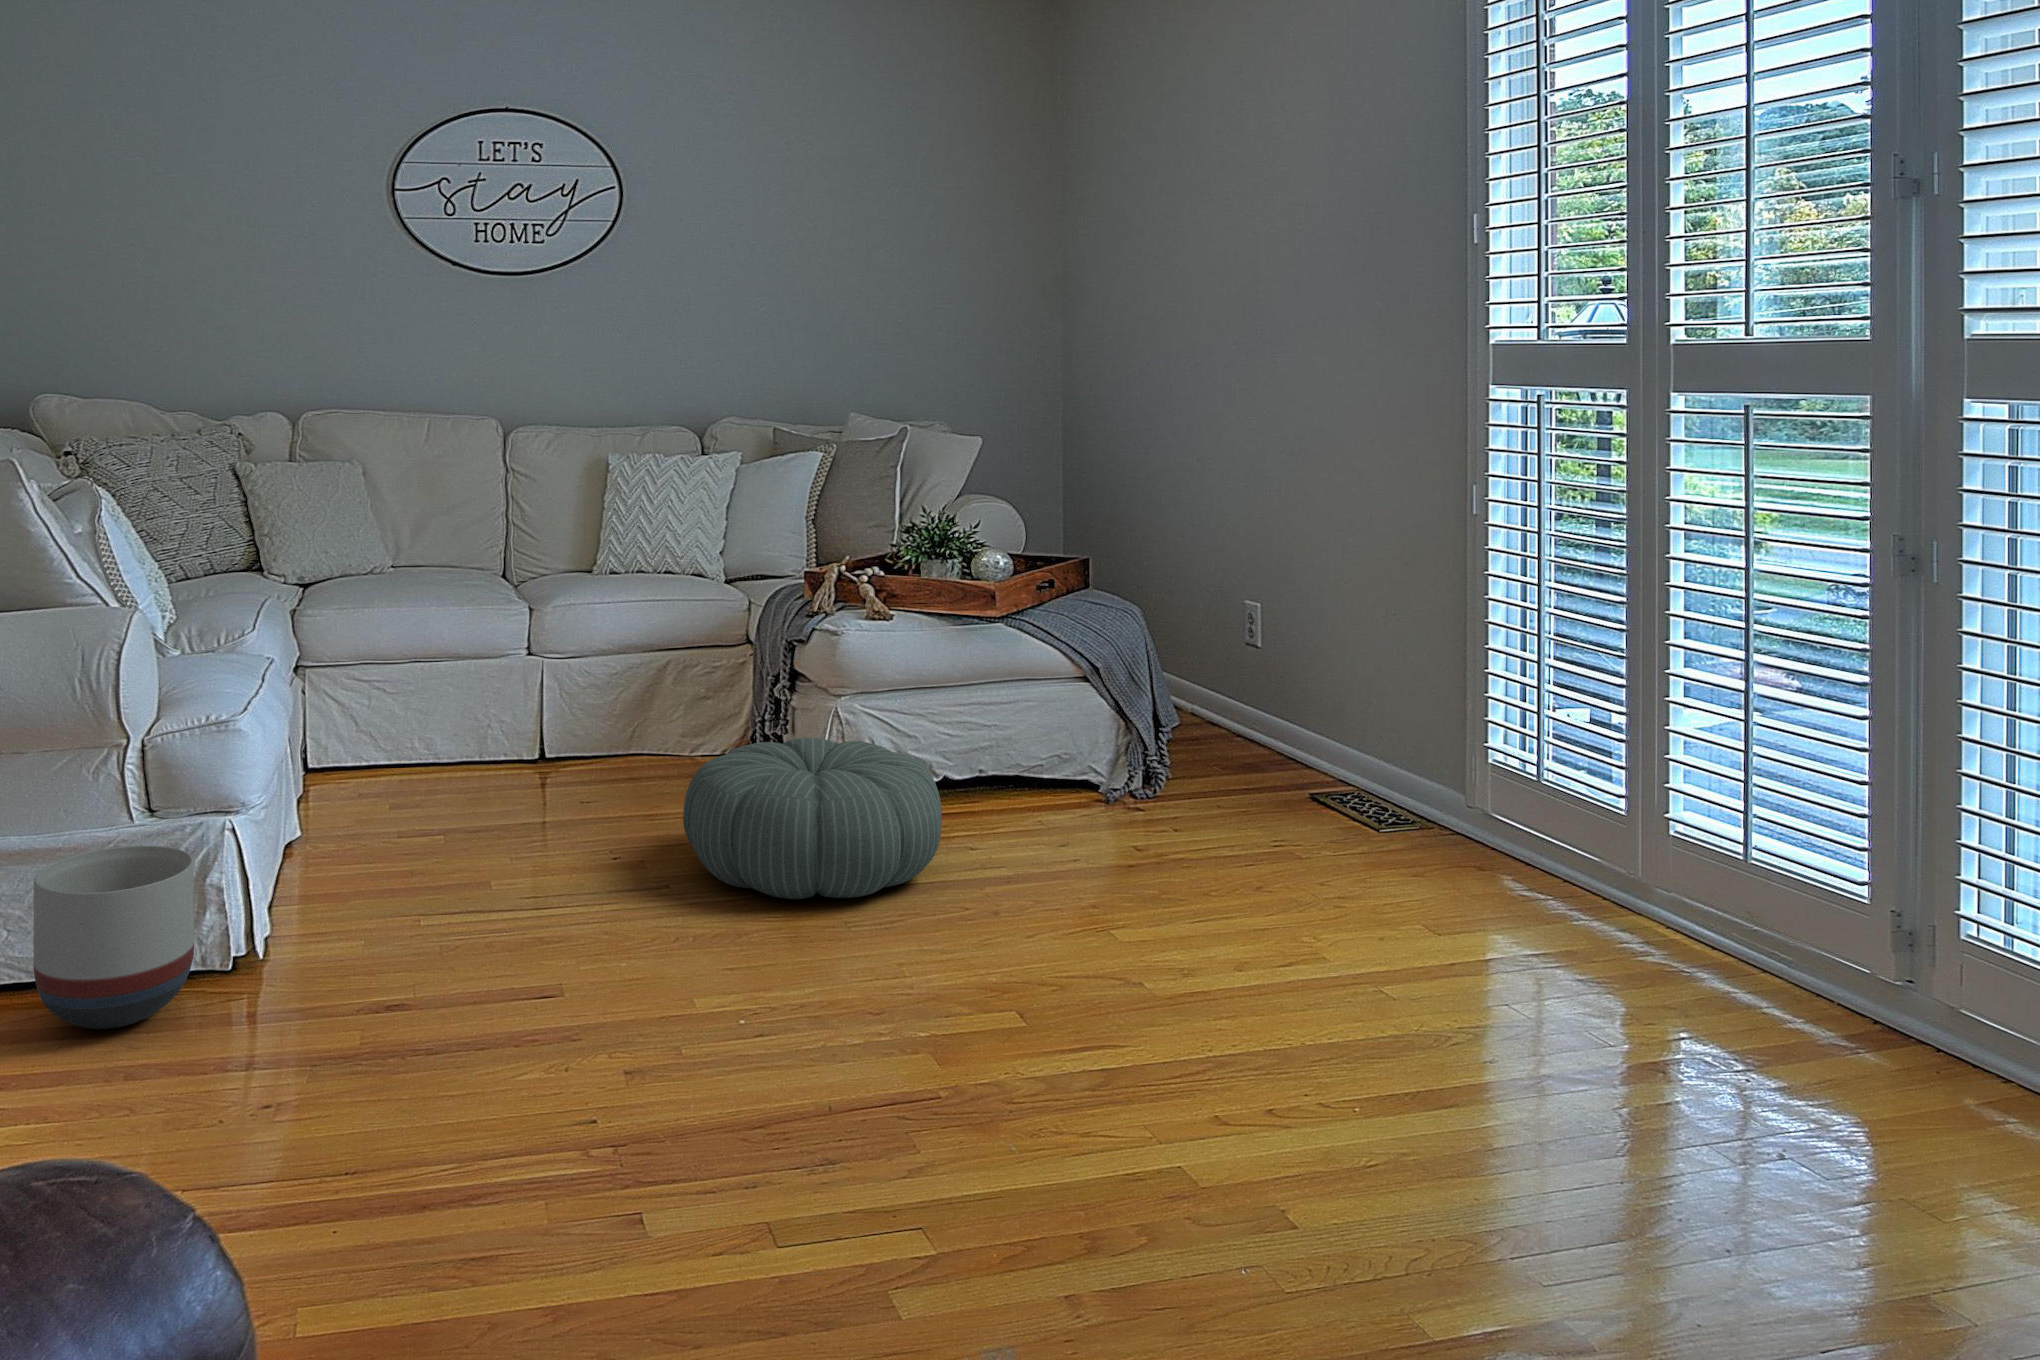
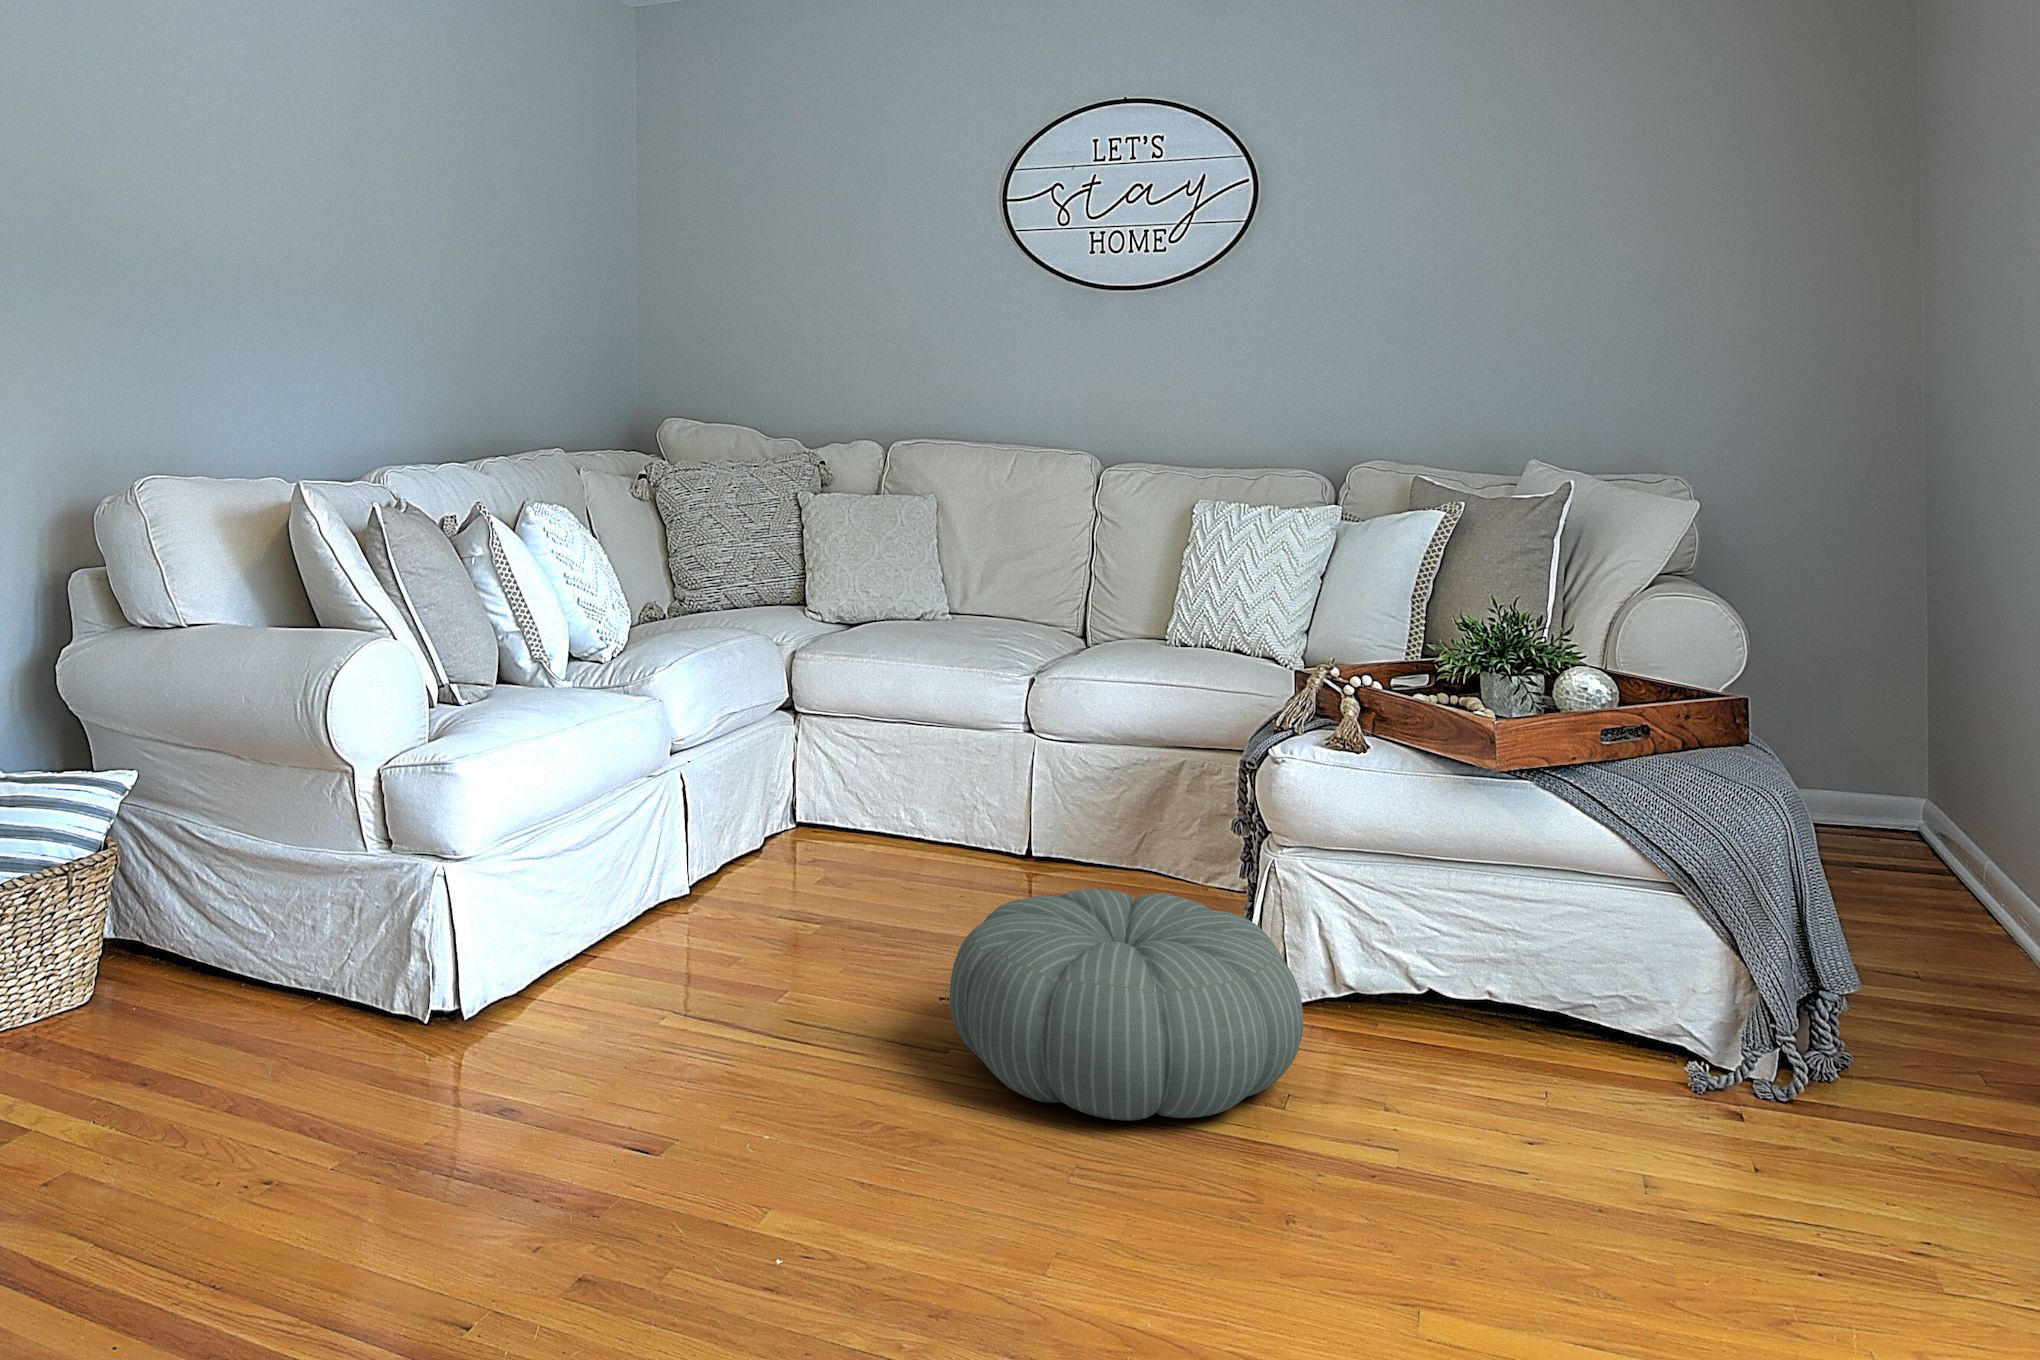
planter: present [33,846,194,1029] -> none [224,872,374,1047]

